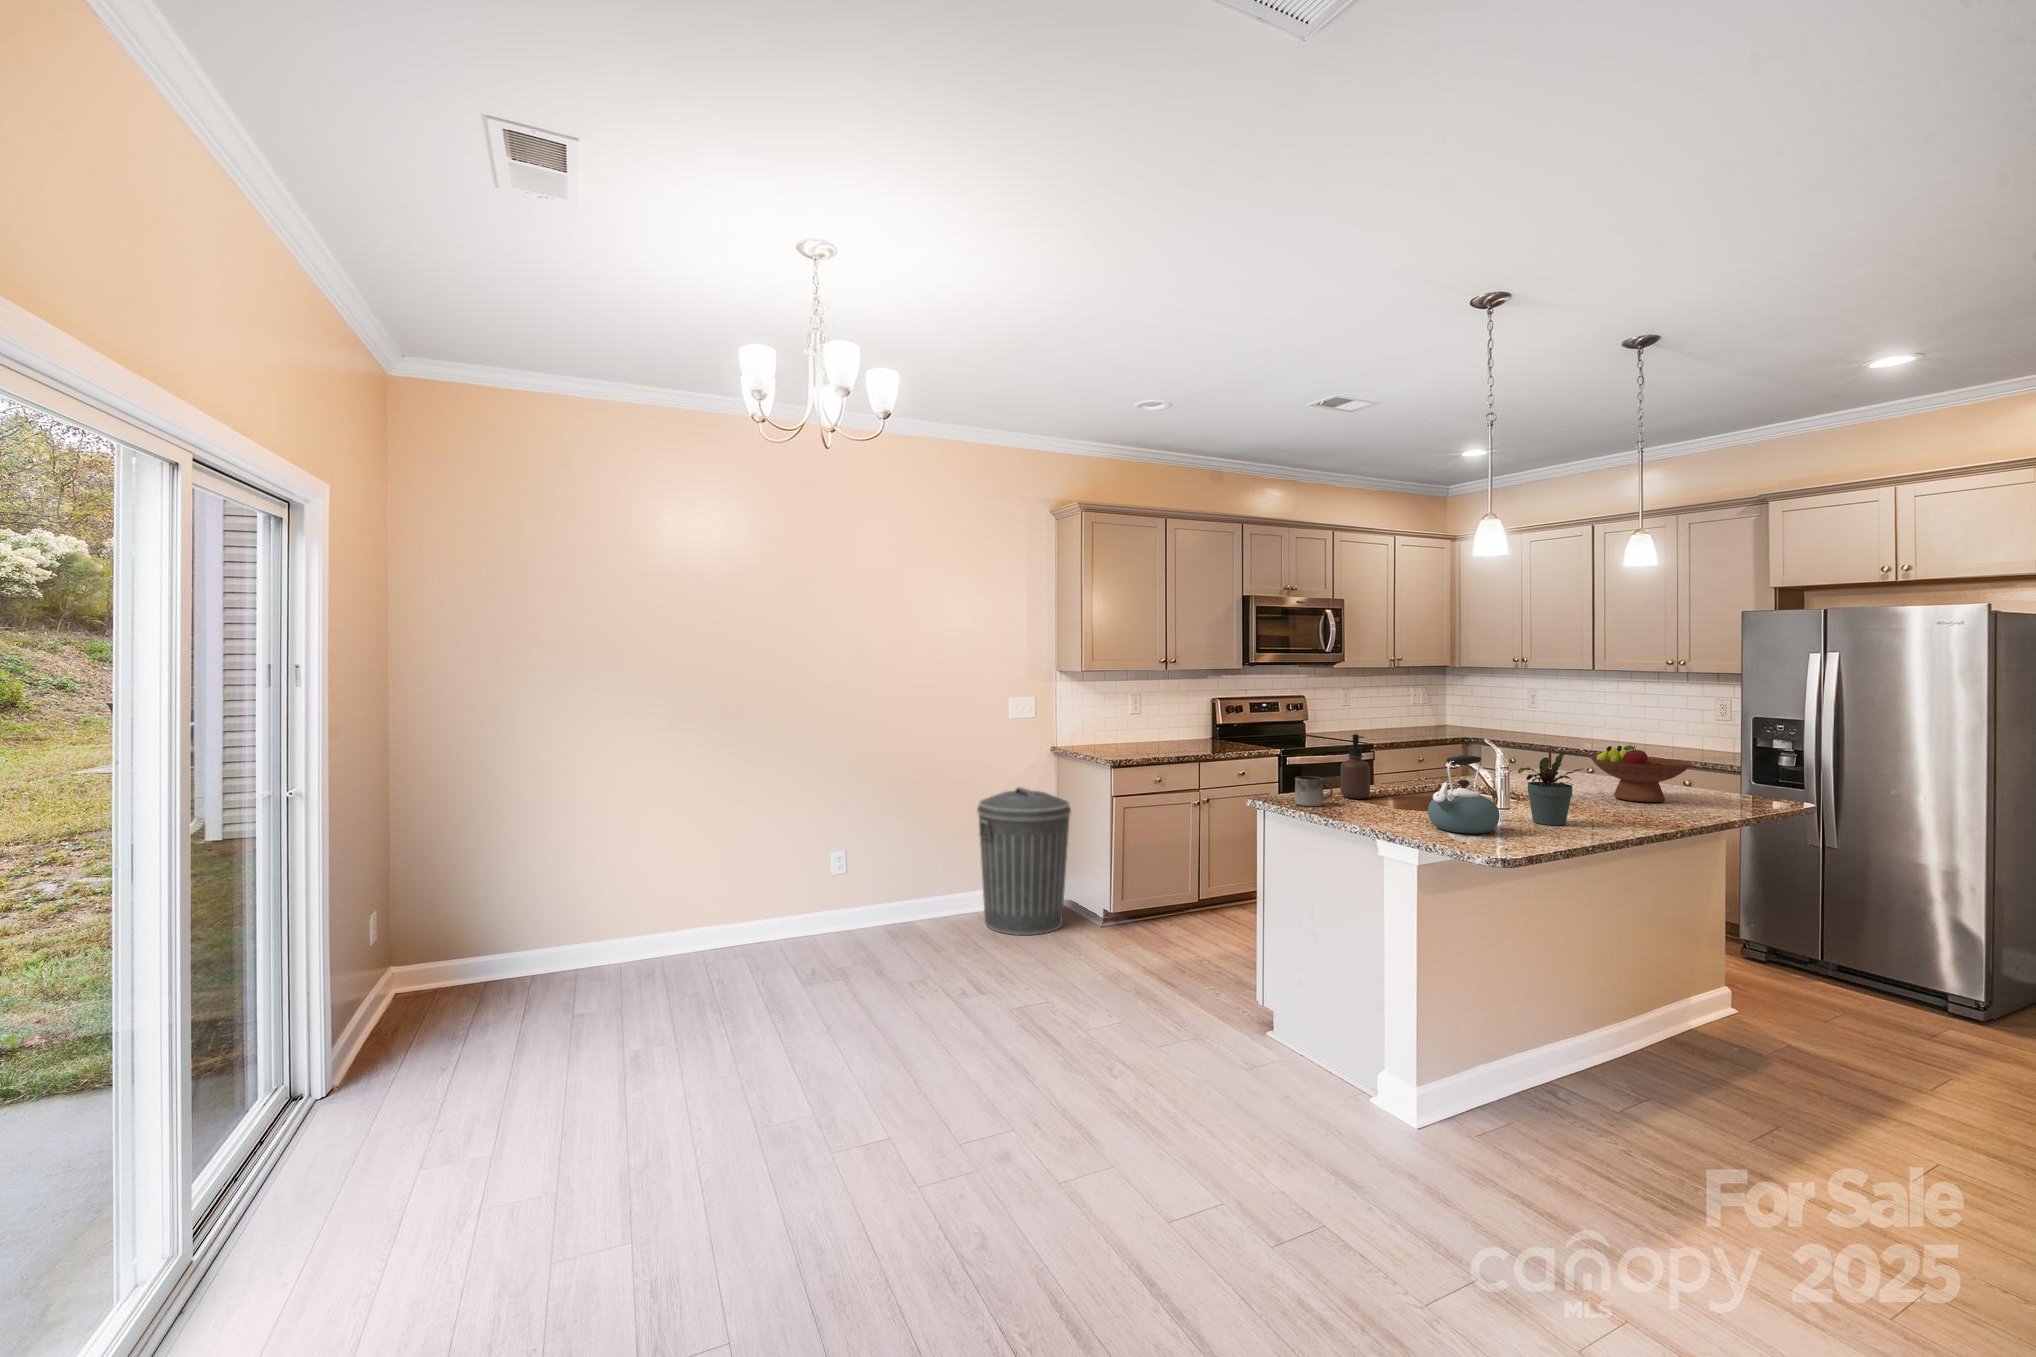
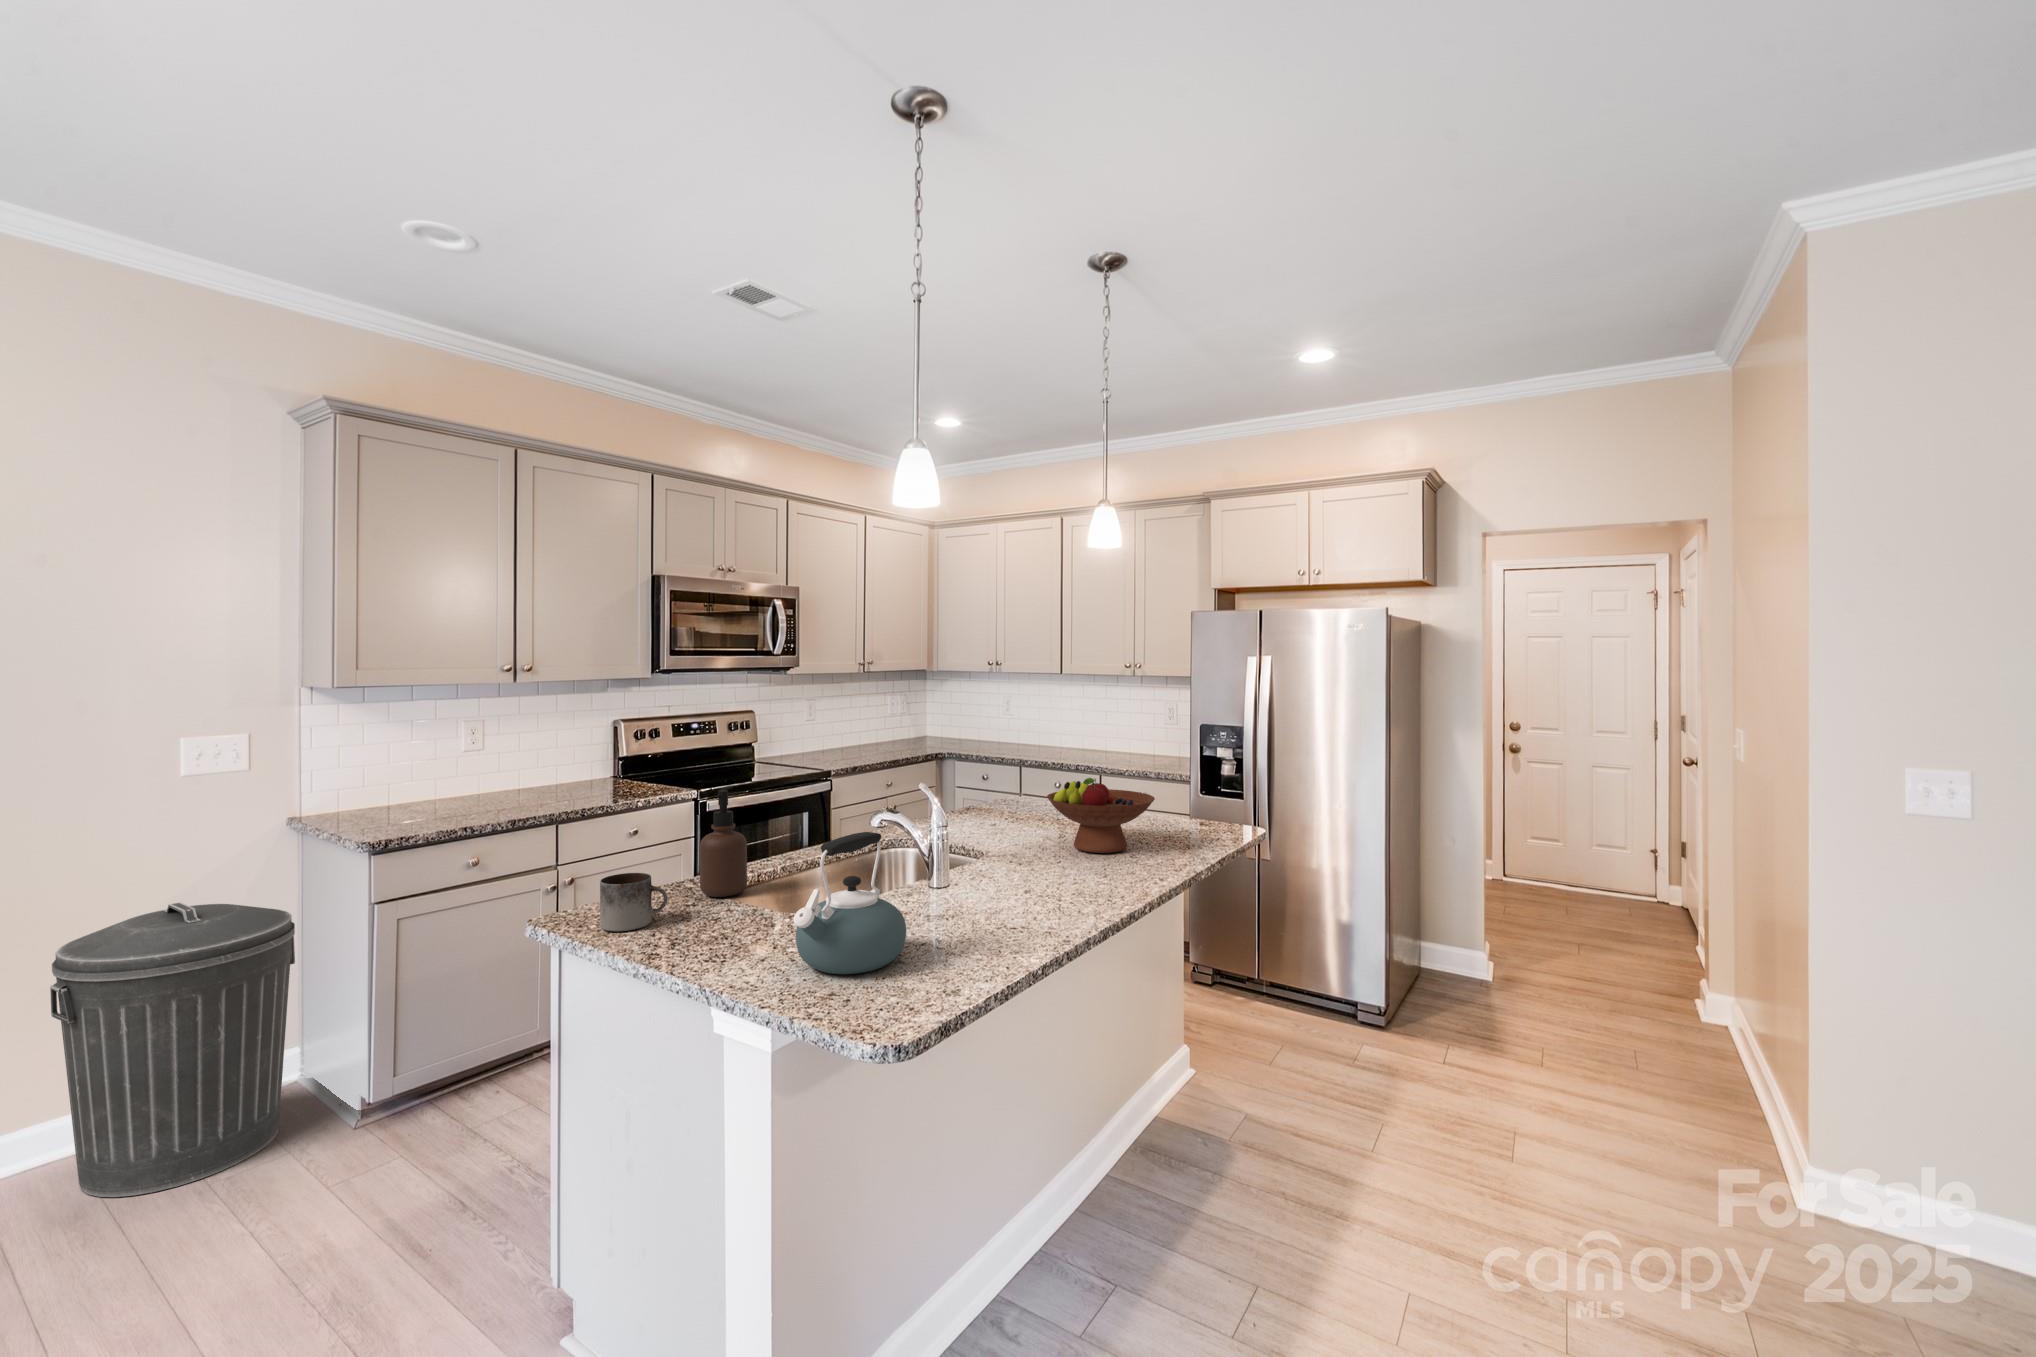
potted plant: present [1518,751,1583,825] -> none [943,808,1030,925]

